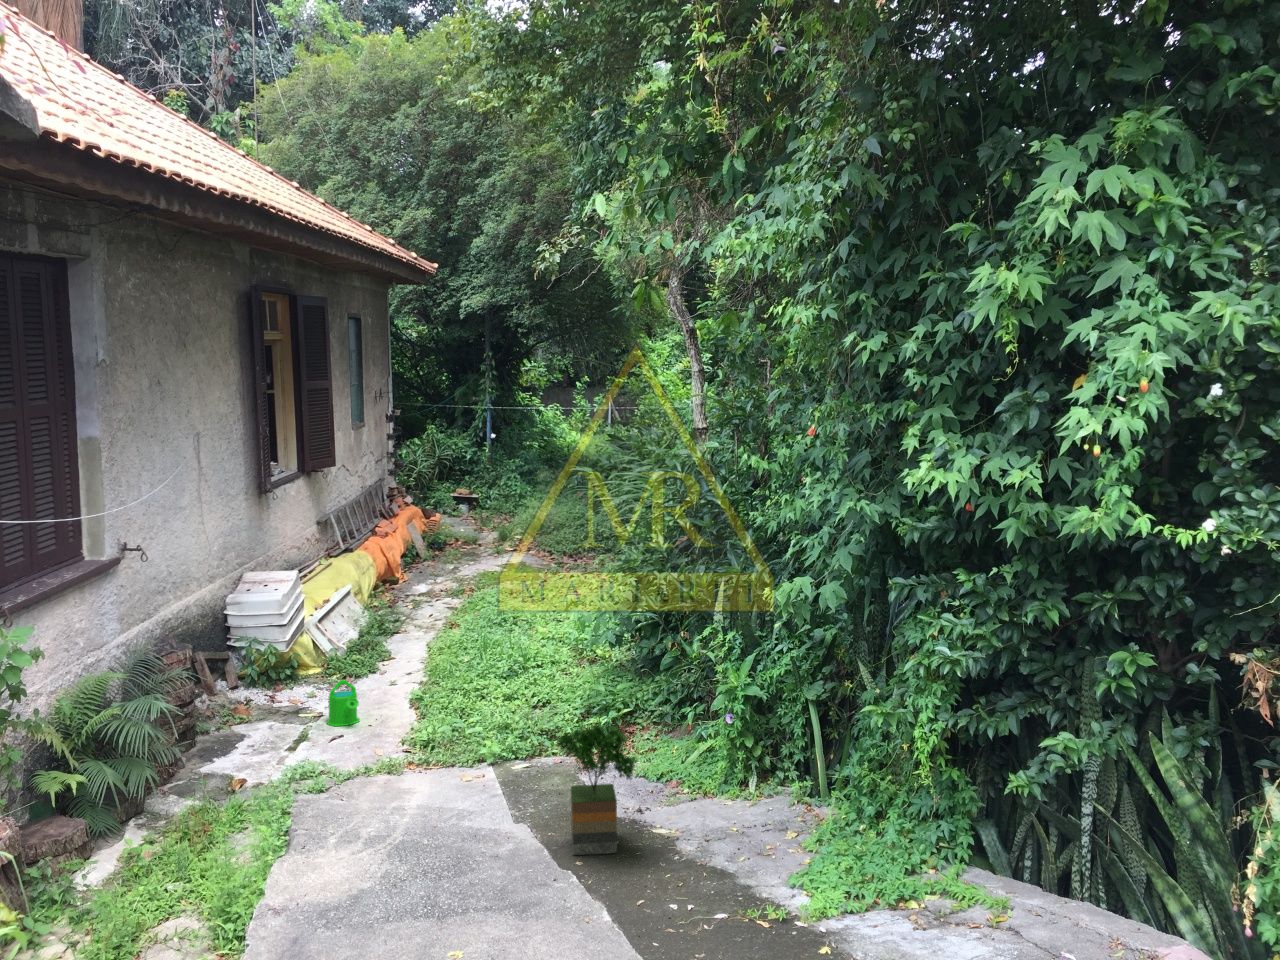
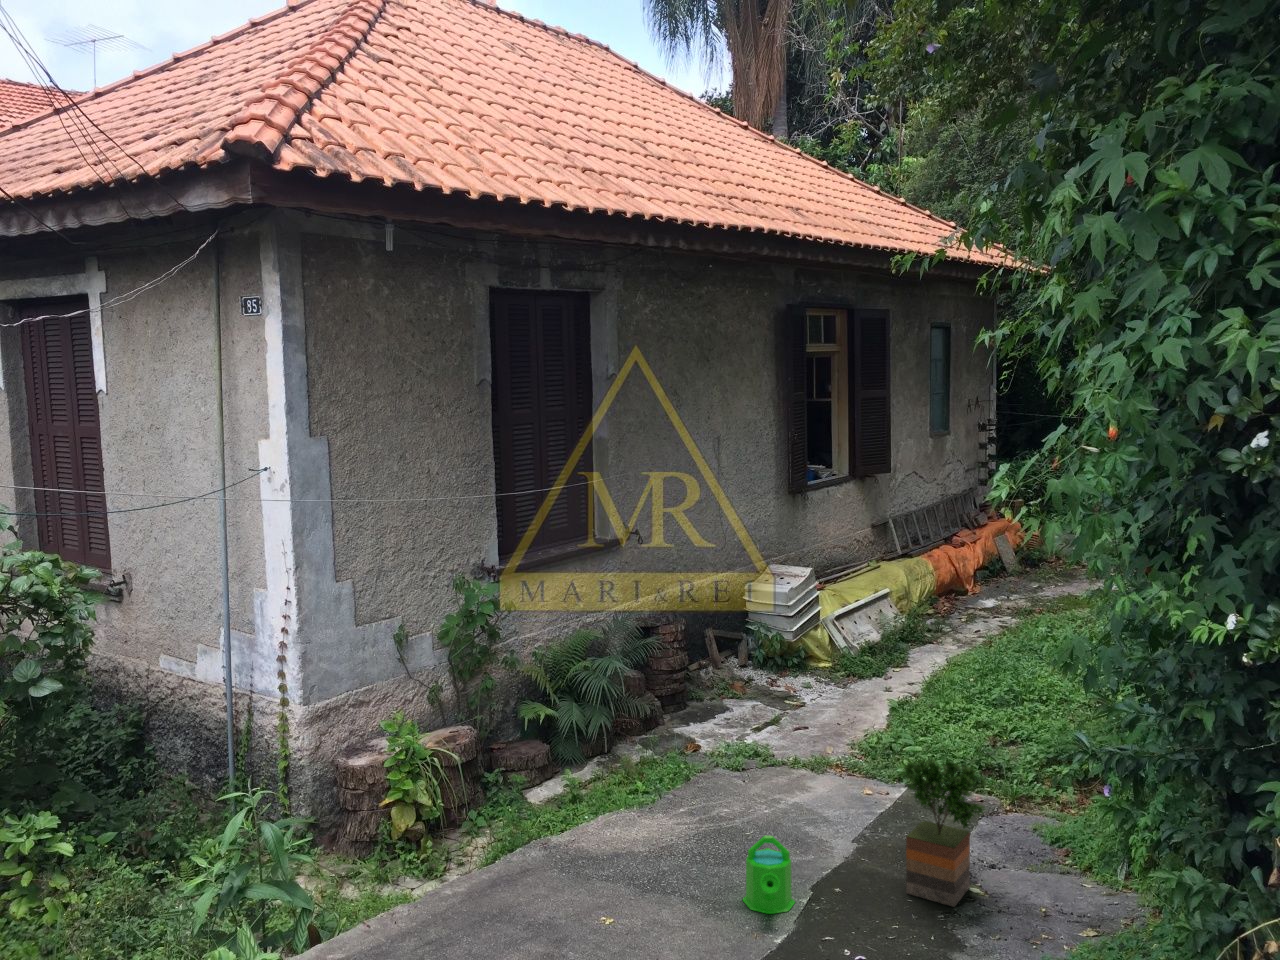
watering can: present [327,680,359,726] -> present [743,836,795,914]

